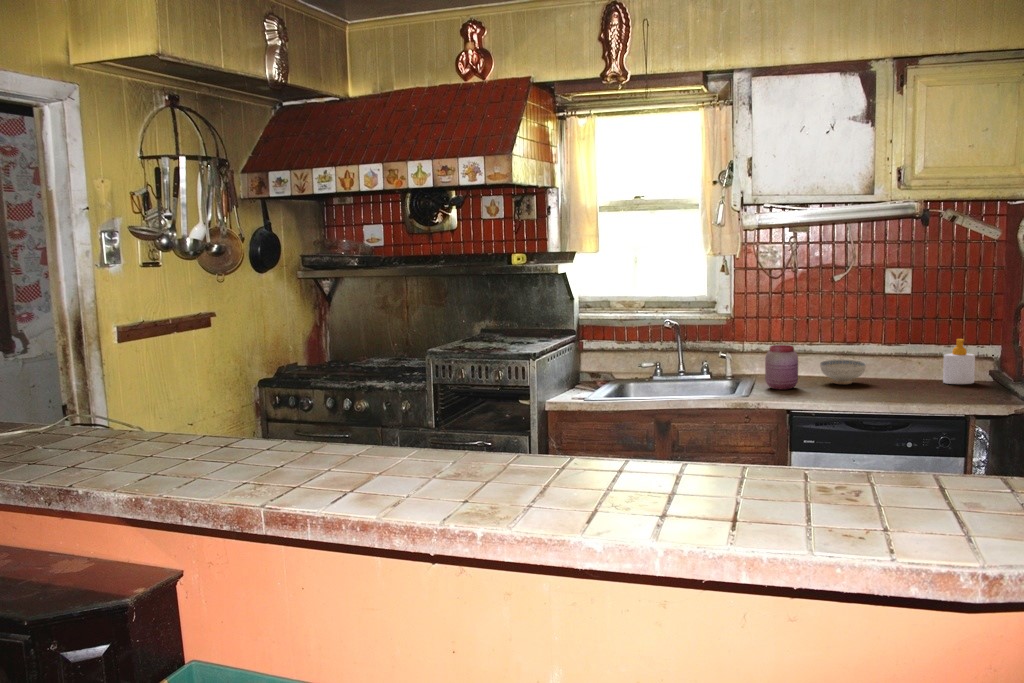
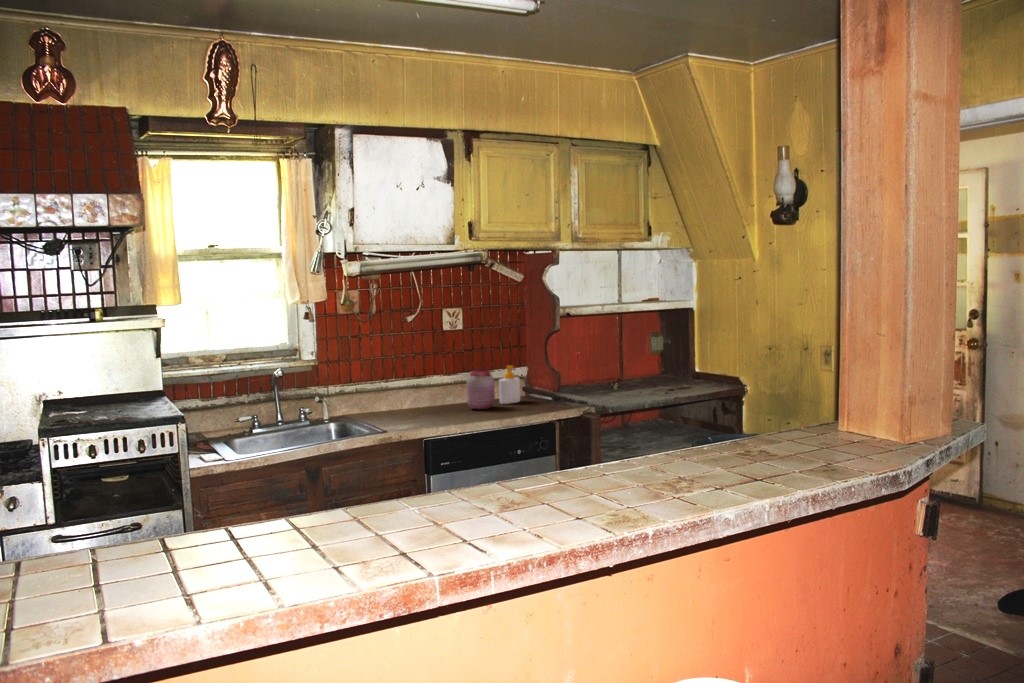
jar: present [765,345,798,390] -> present [467,370,495,410]
ceramic bowl: present [820,360,866,384] -> none [408,392,447,415]

